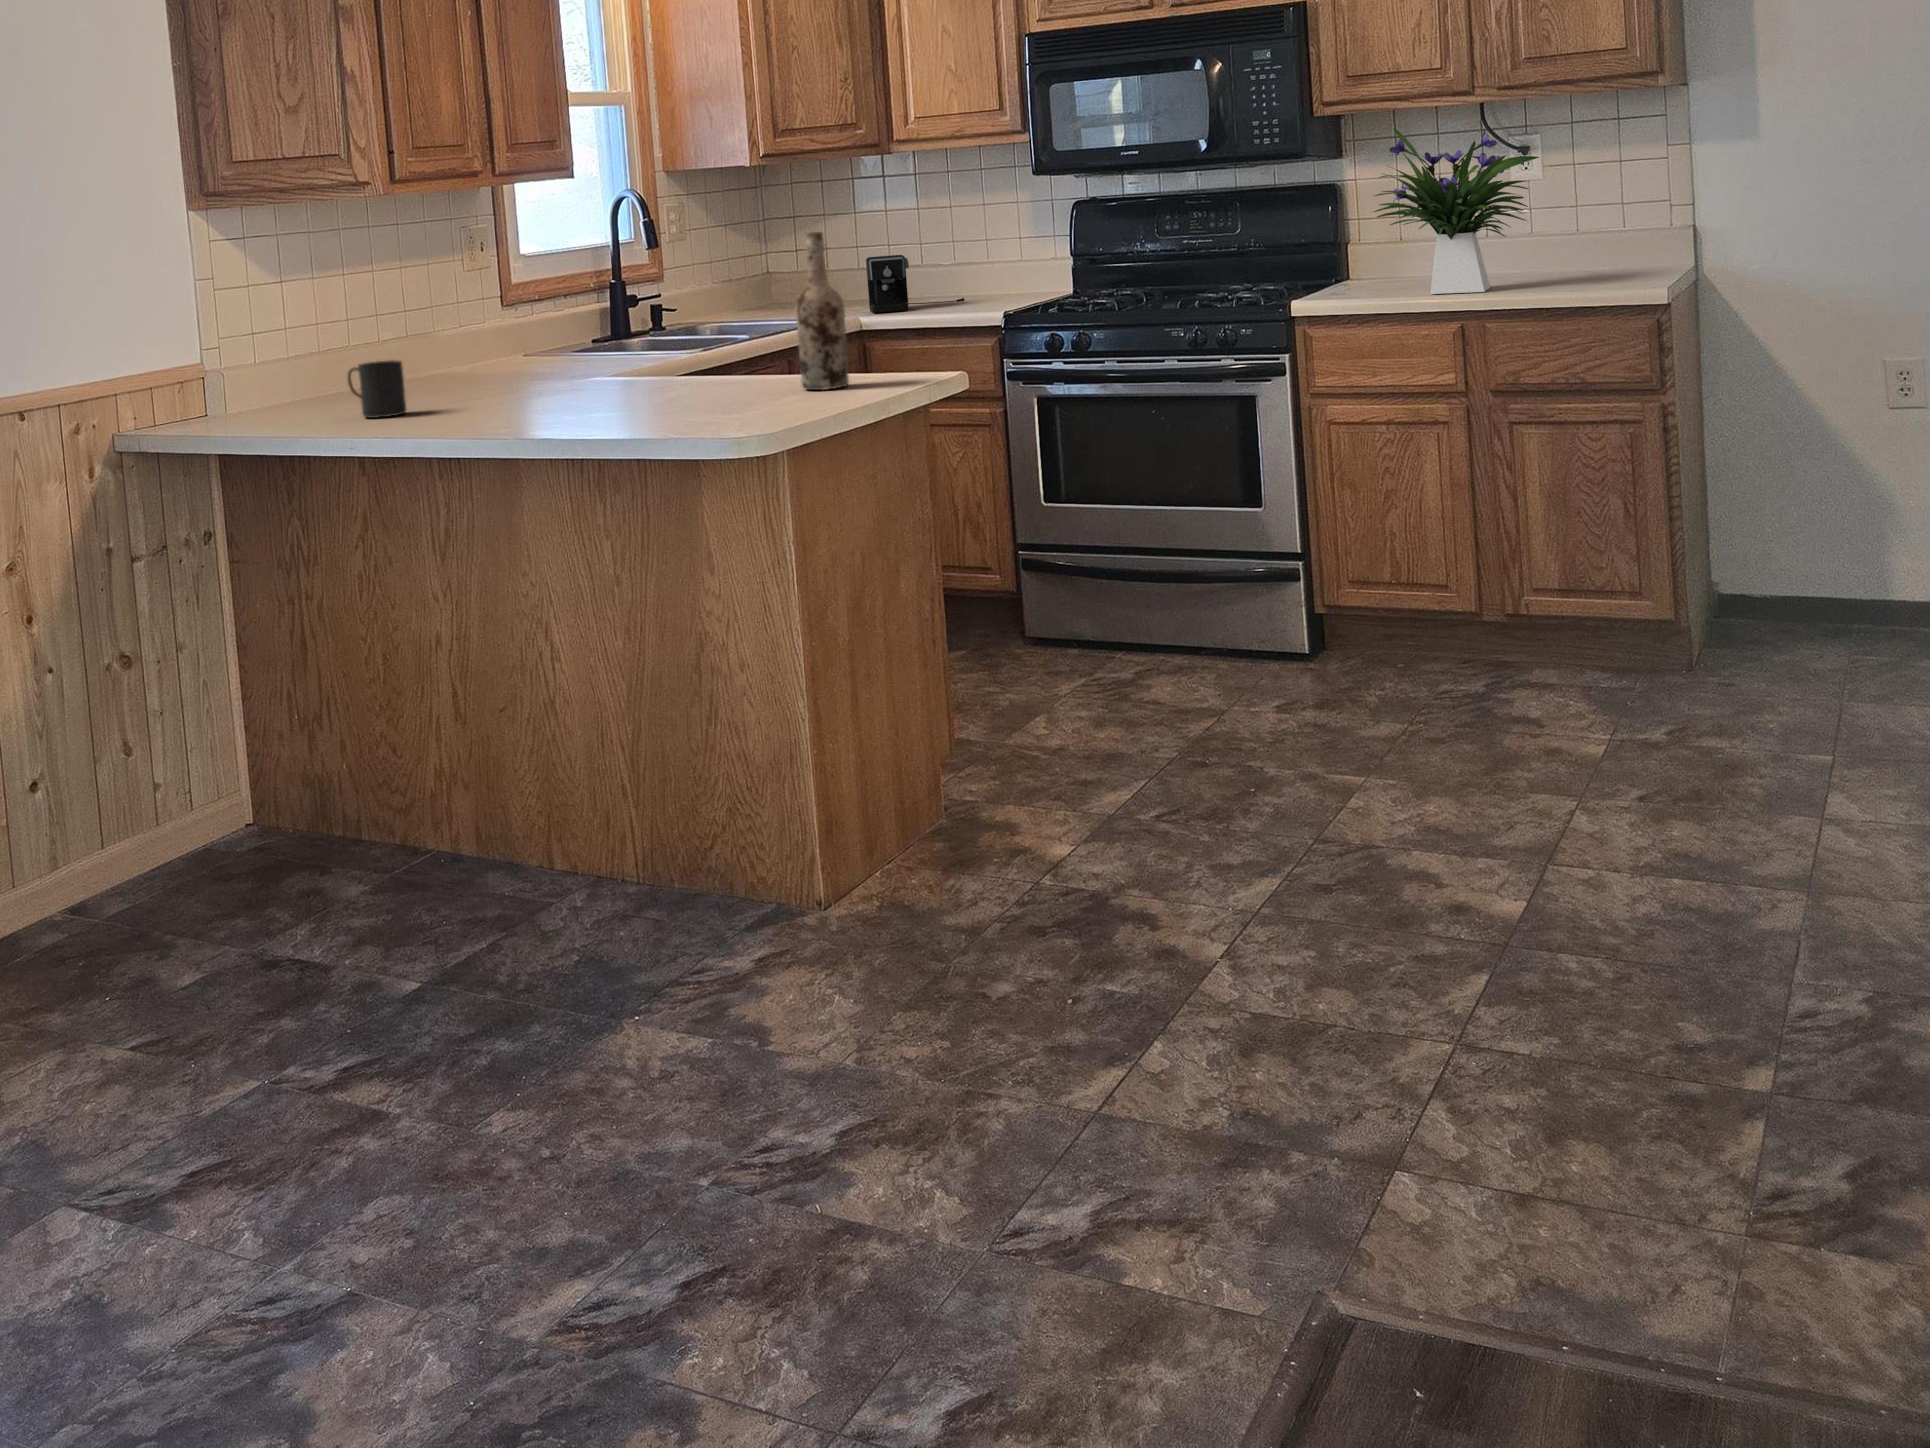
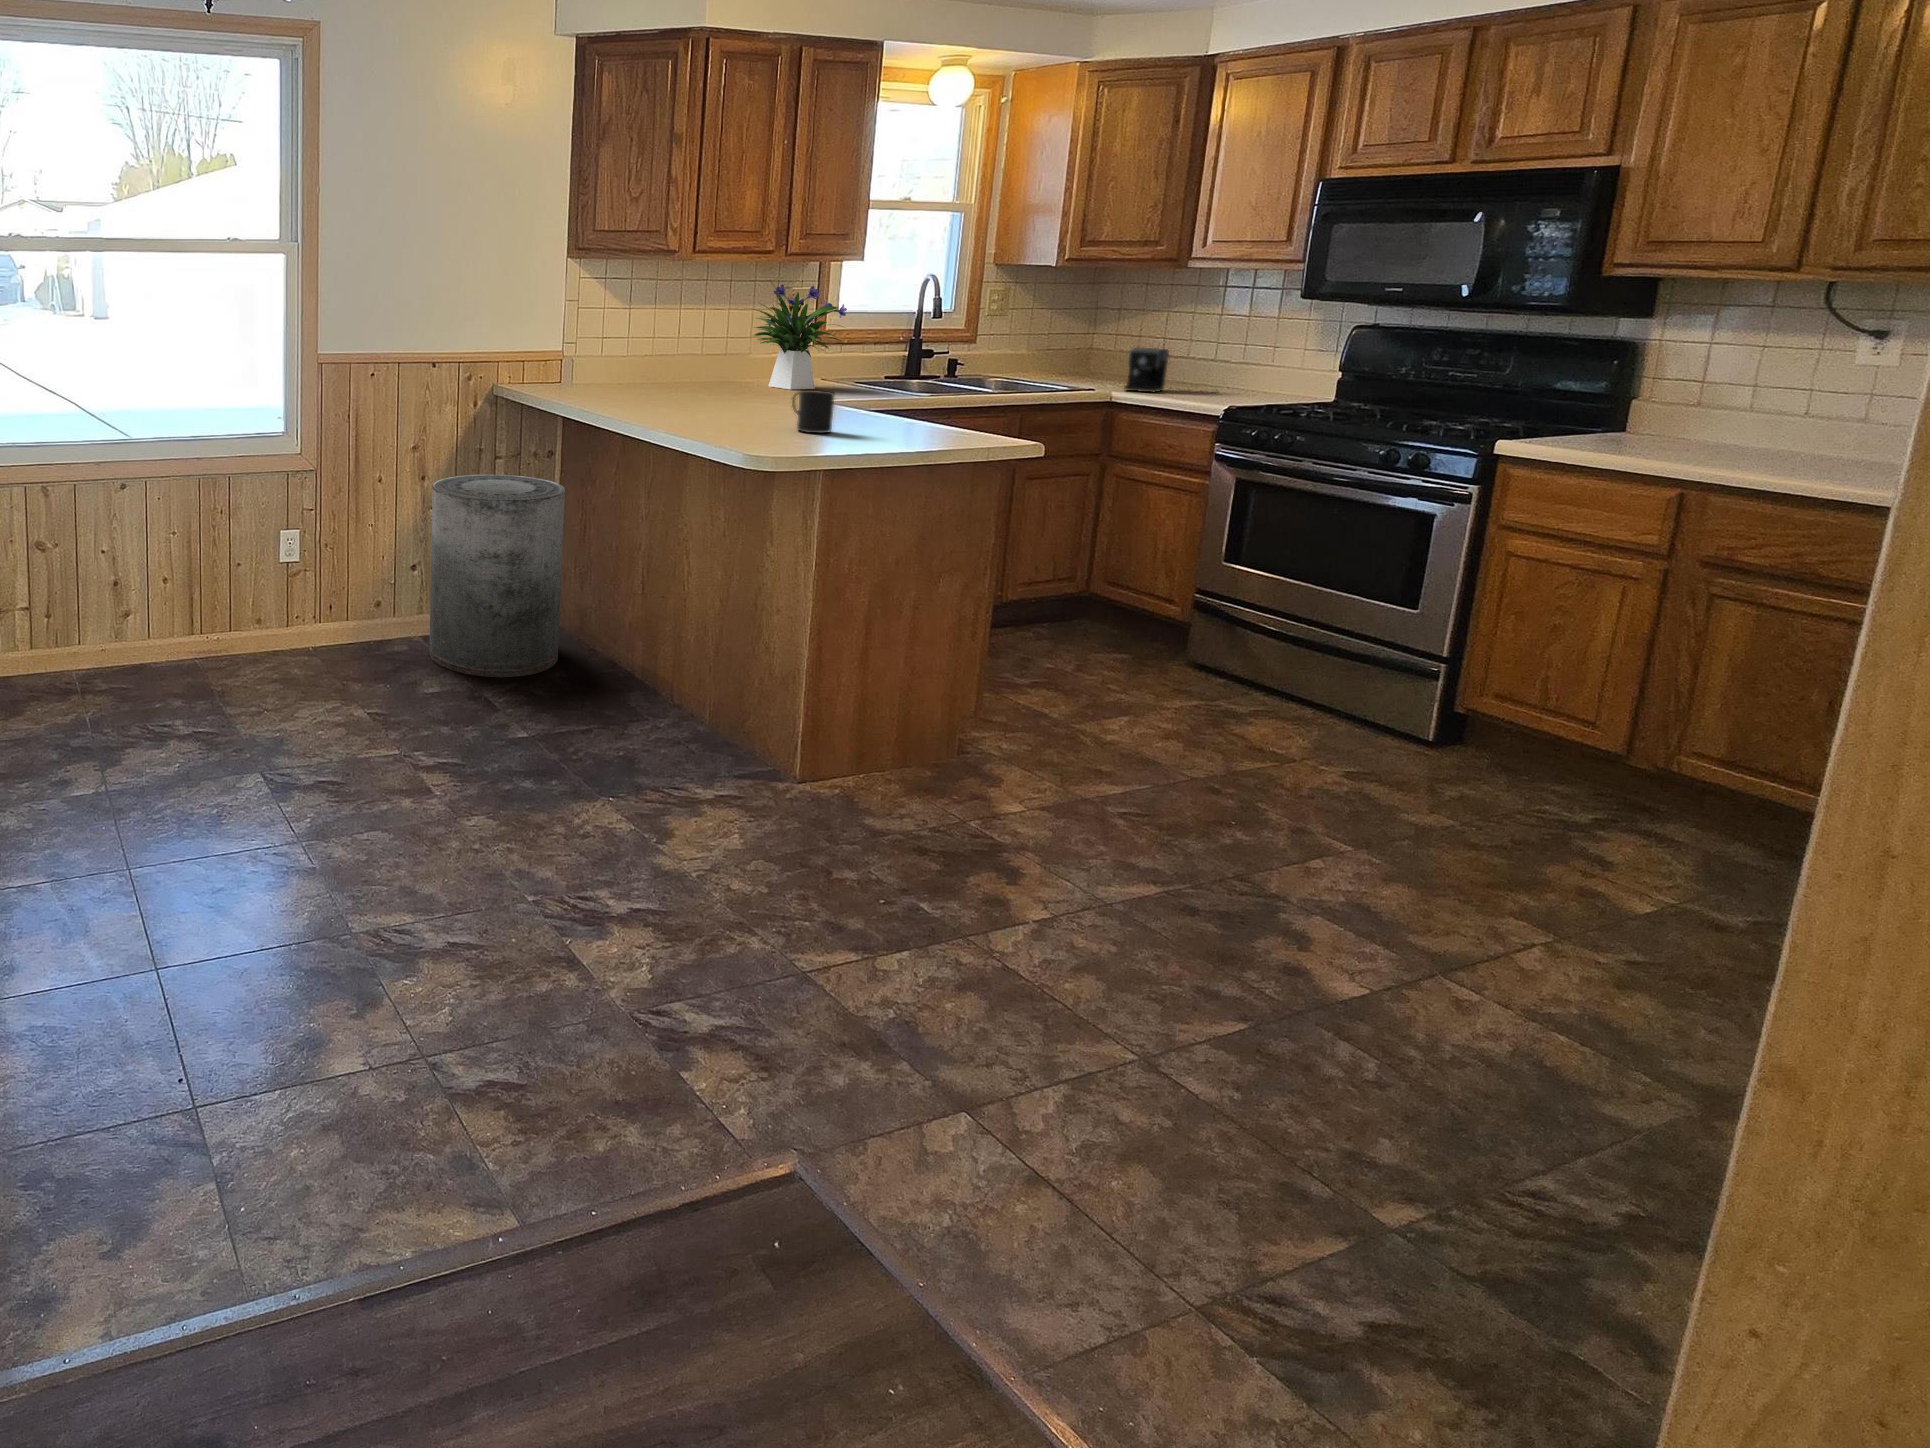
flower arrangement: present [1374,128,1539,294] -> present [753,280,847,390]
wine bottle: present [796,232,849,390] -> none [890,322,934,438]
mug: present [347,360,406,418] -> present [792,390,834,433]
trash can: none [63,574,325,940] -> present [429,475,565,677]

